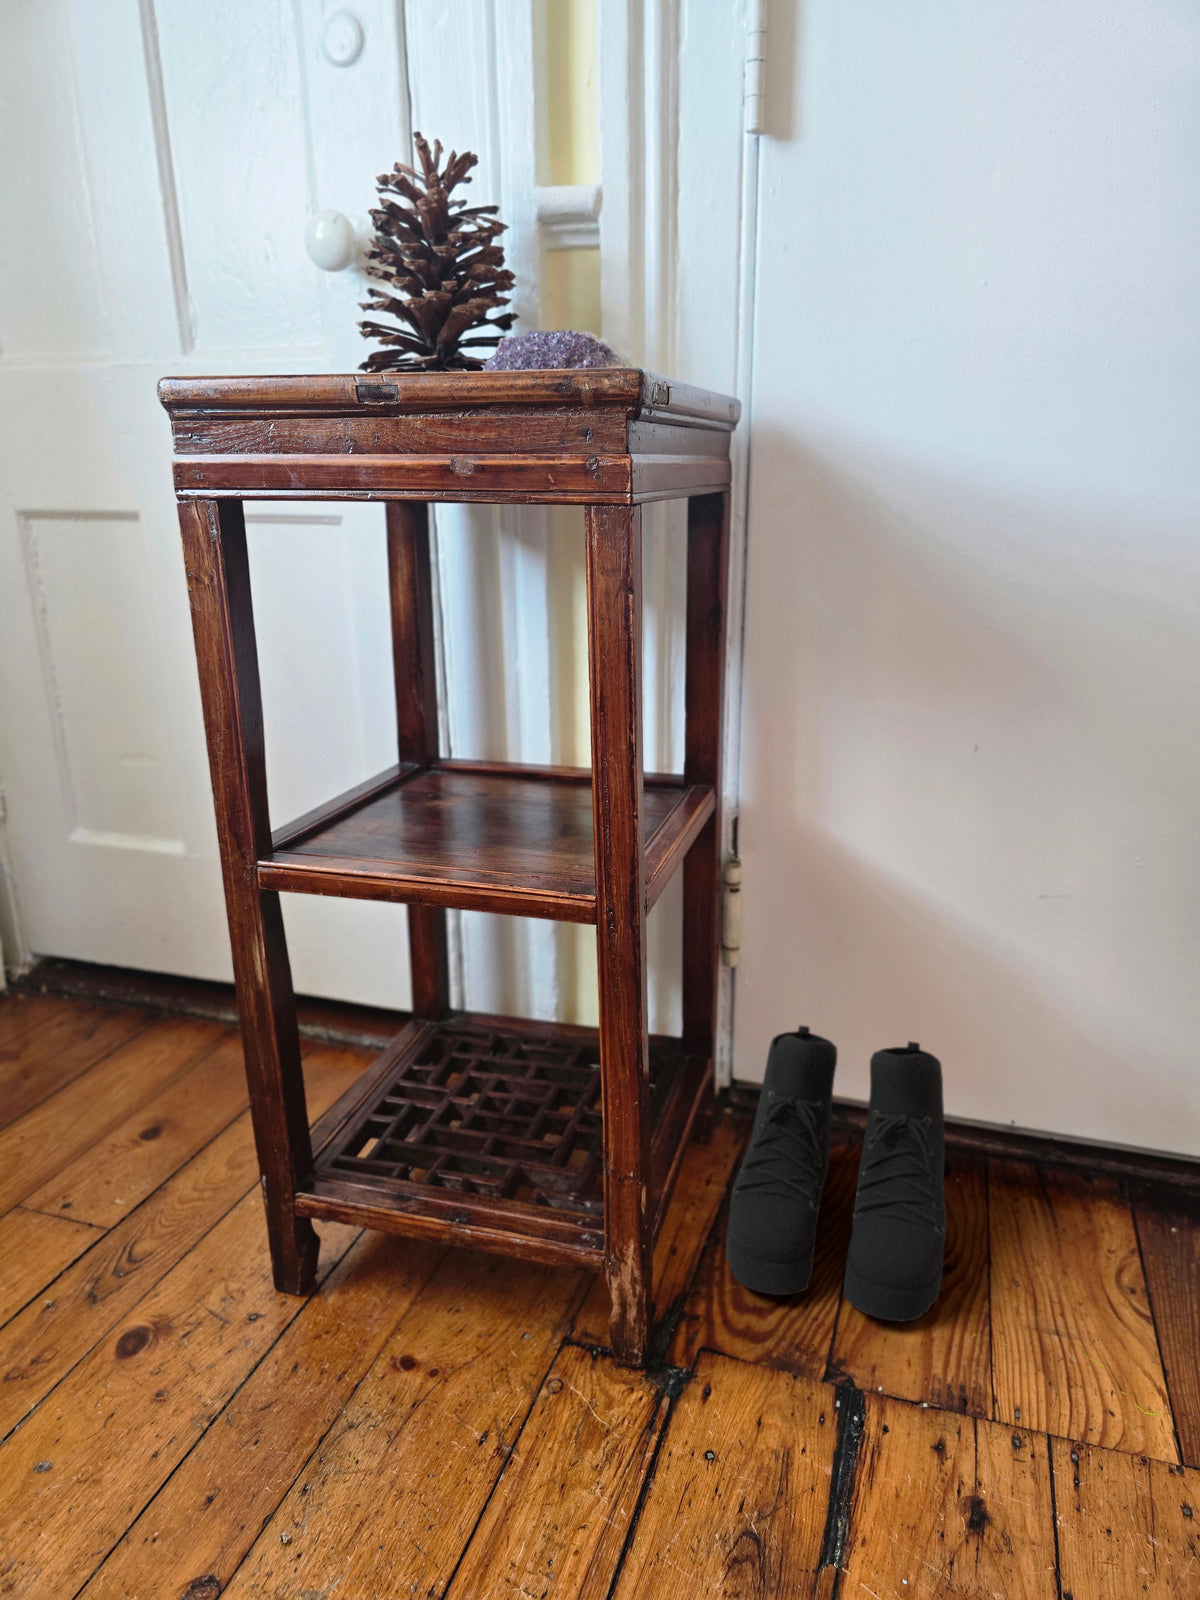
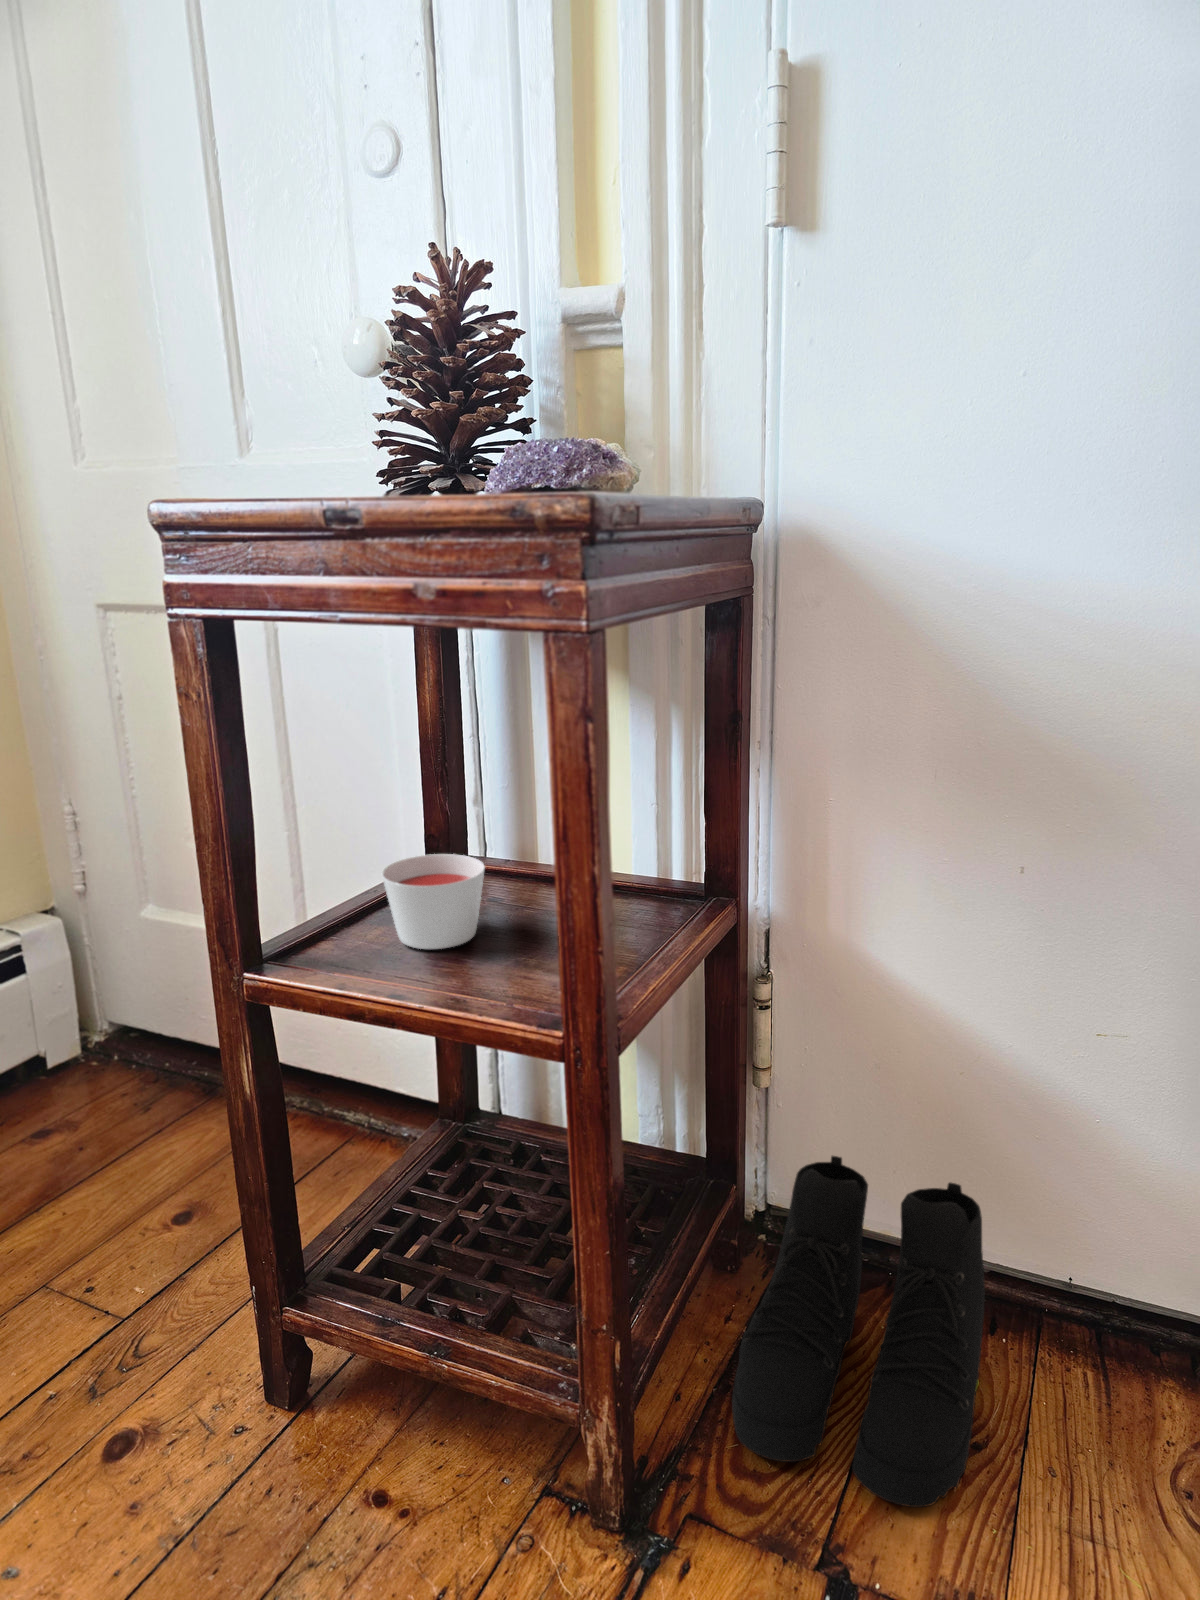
candle: none [384,747,485,836] -> present [382,854,485,949]

